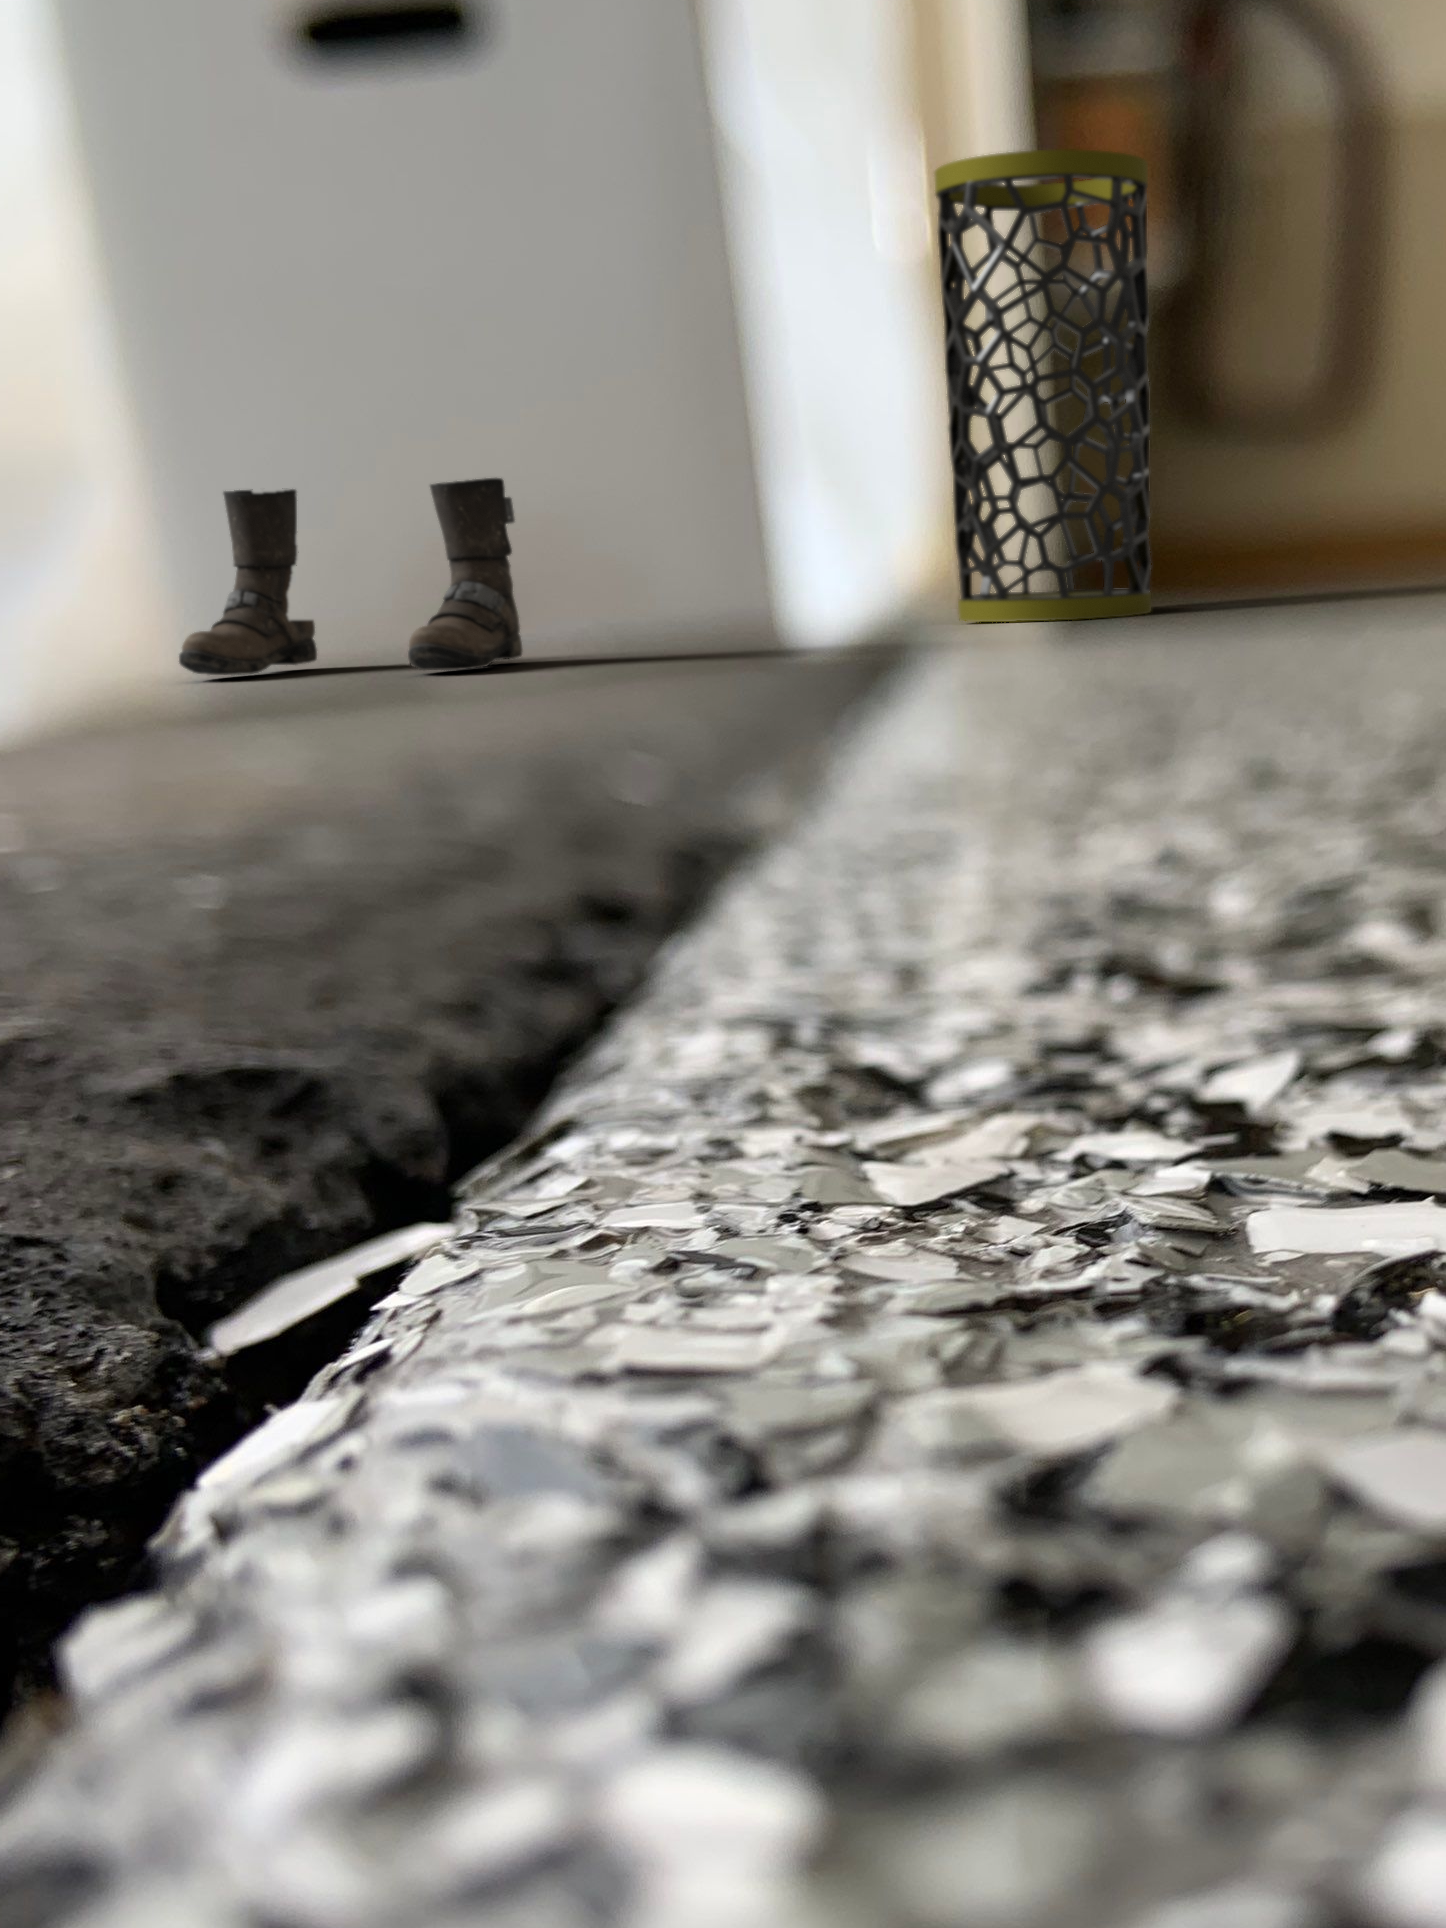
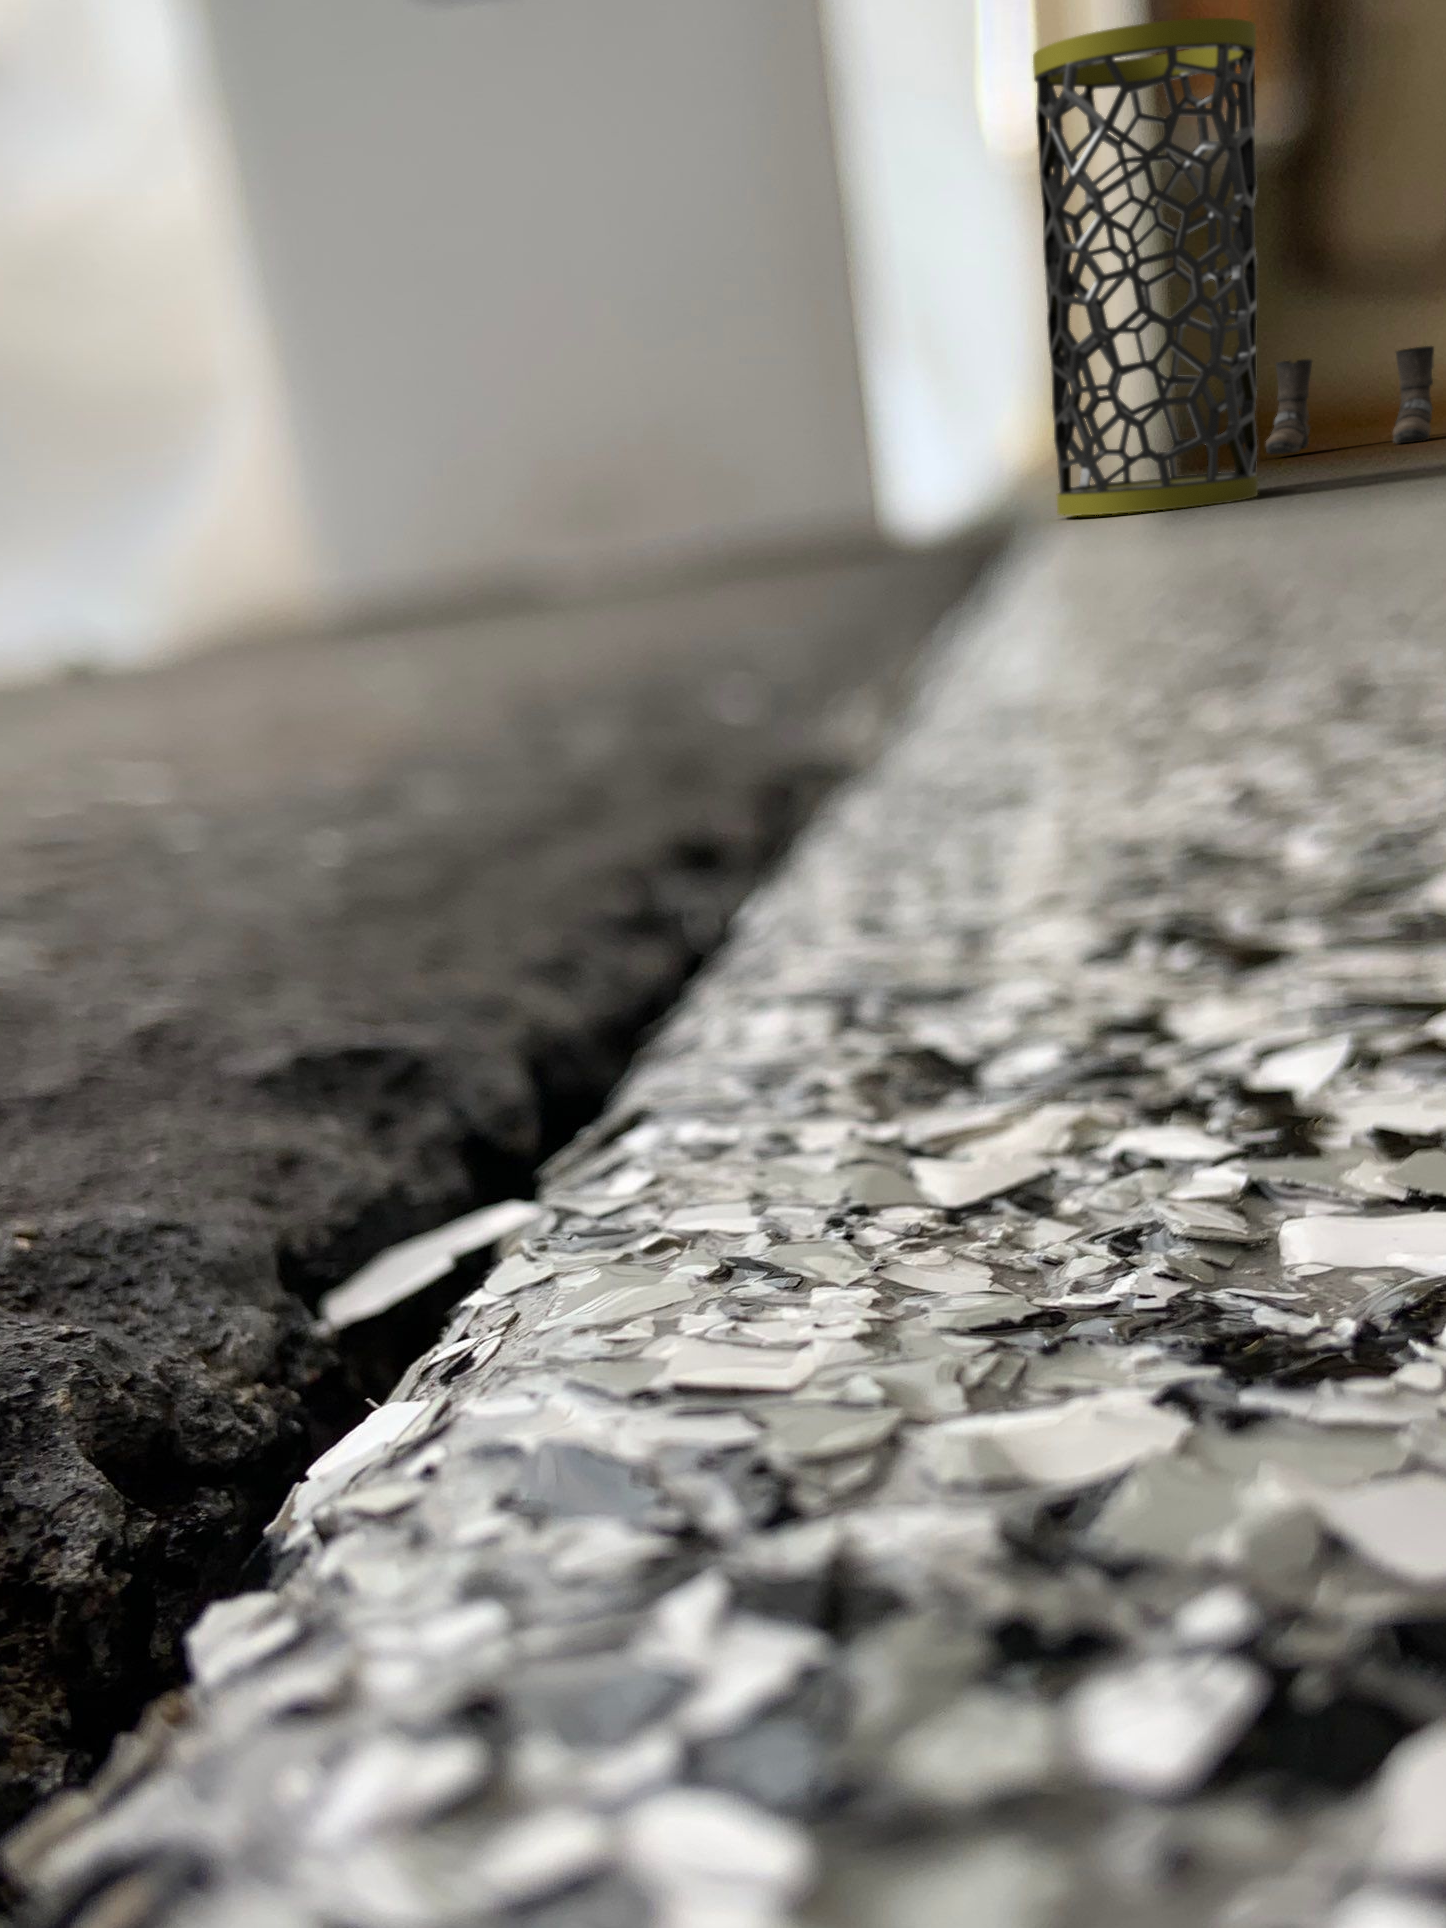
boots: present [179,478,522,675] -> present [1266,346,1434,454]

